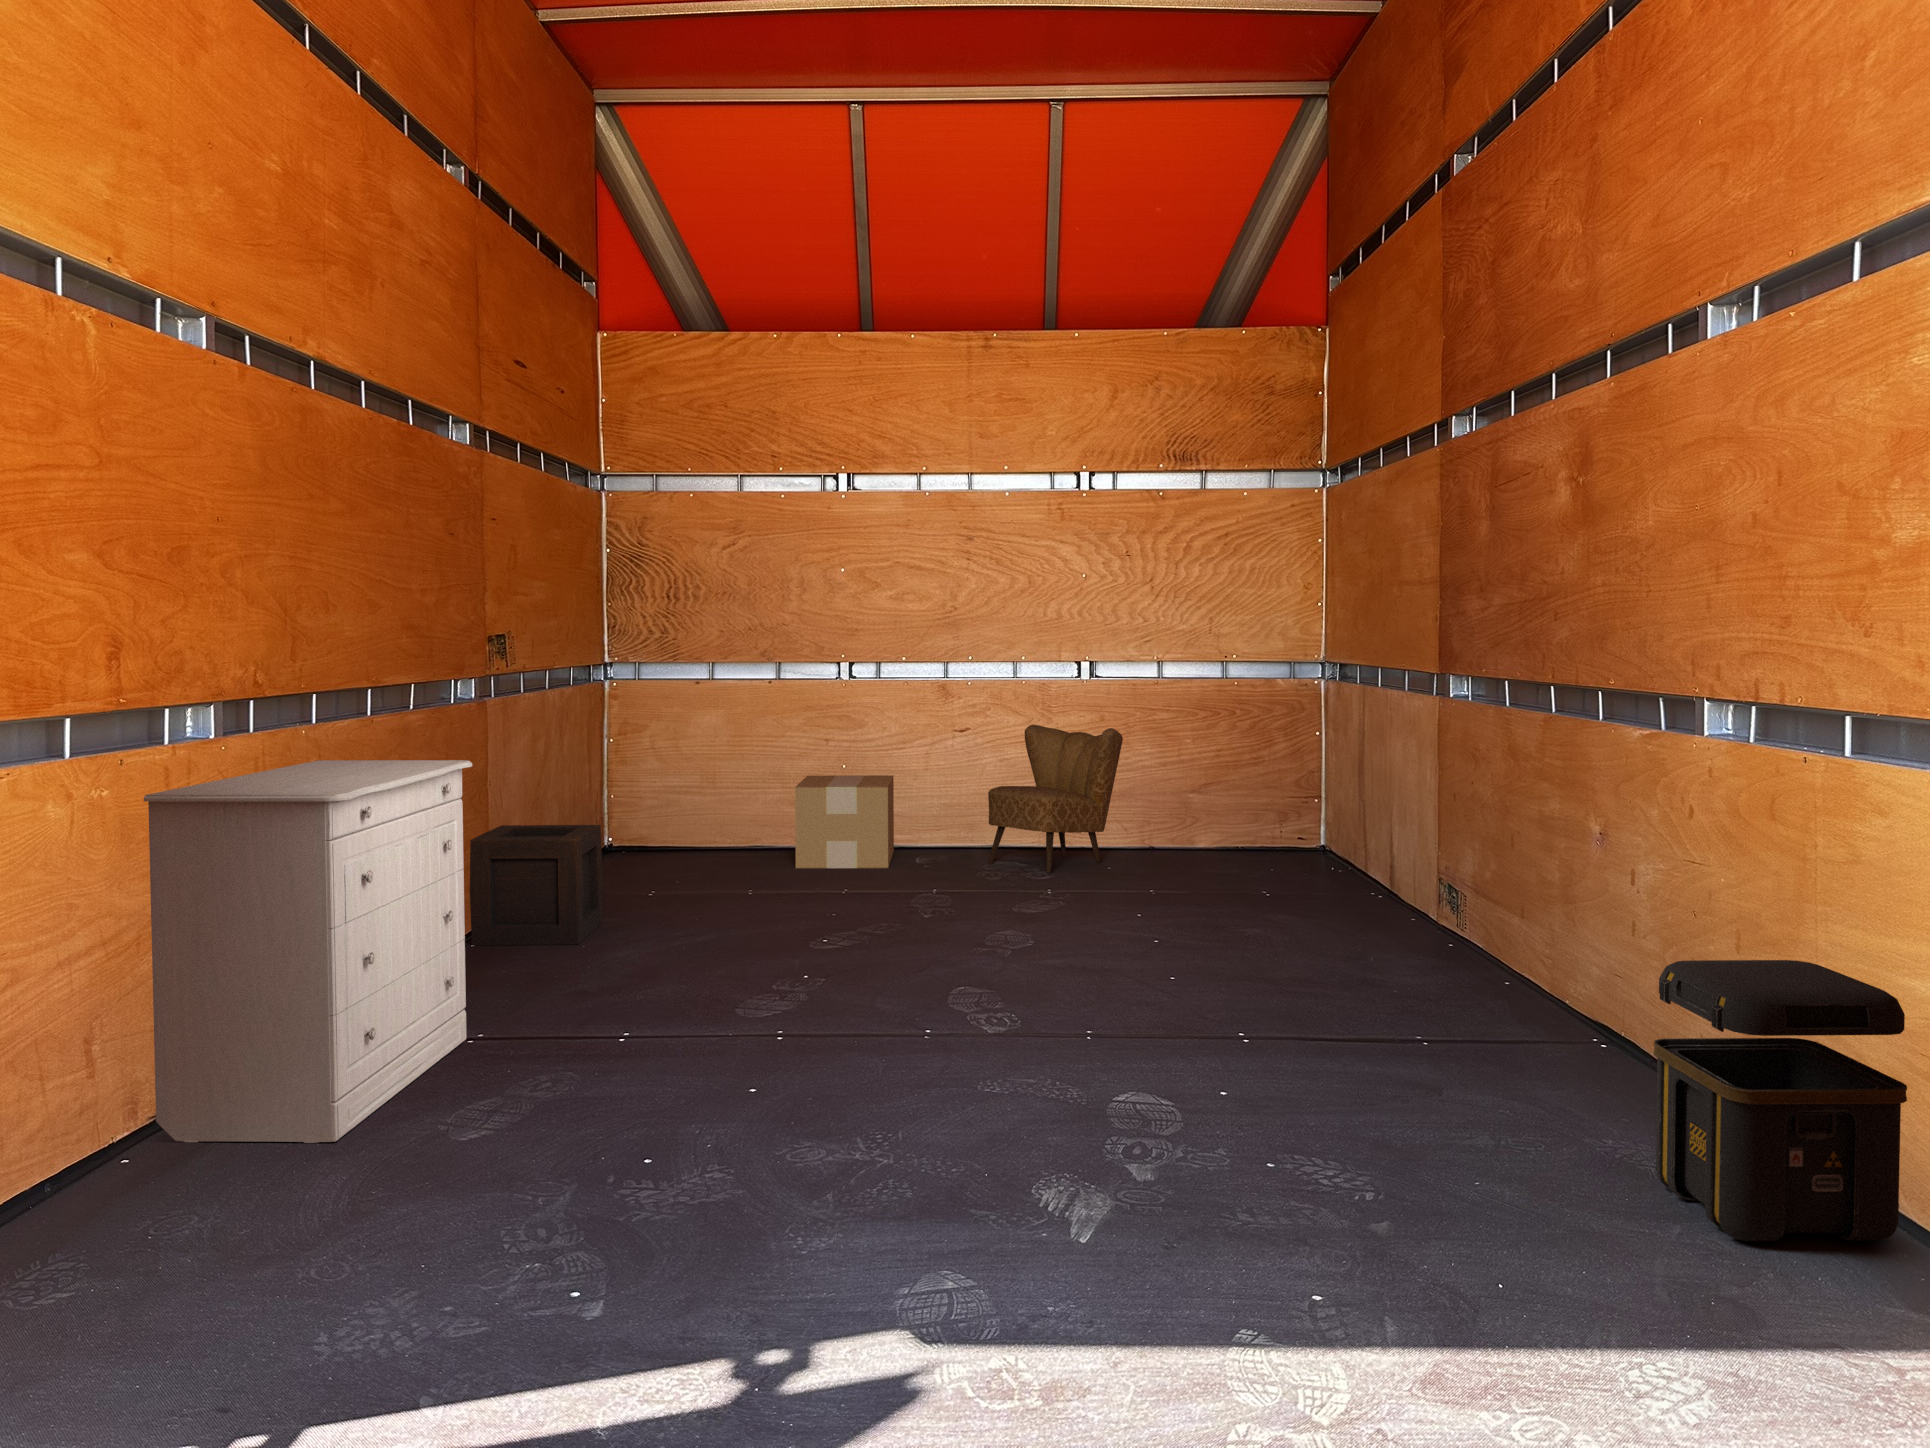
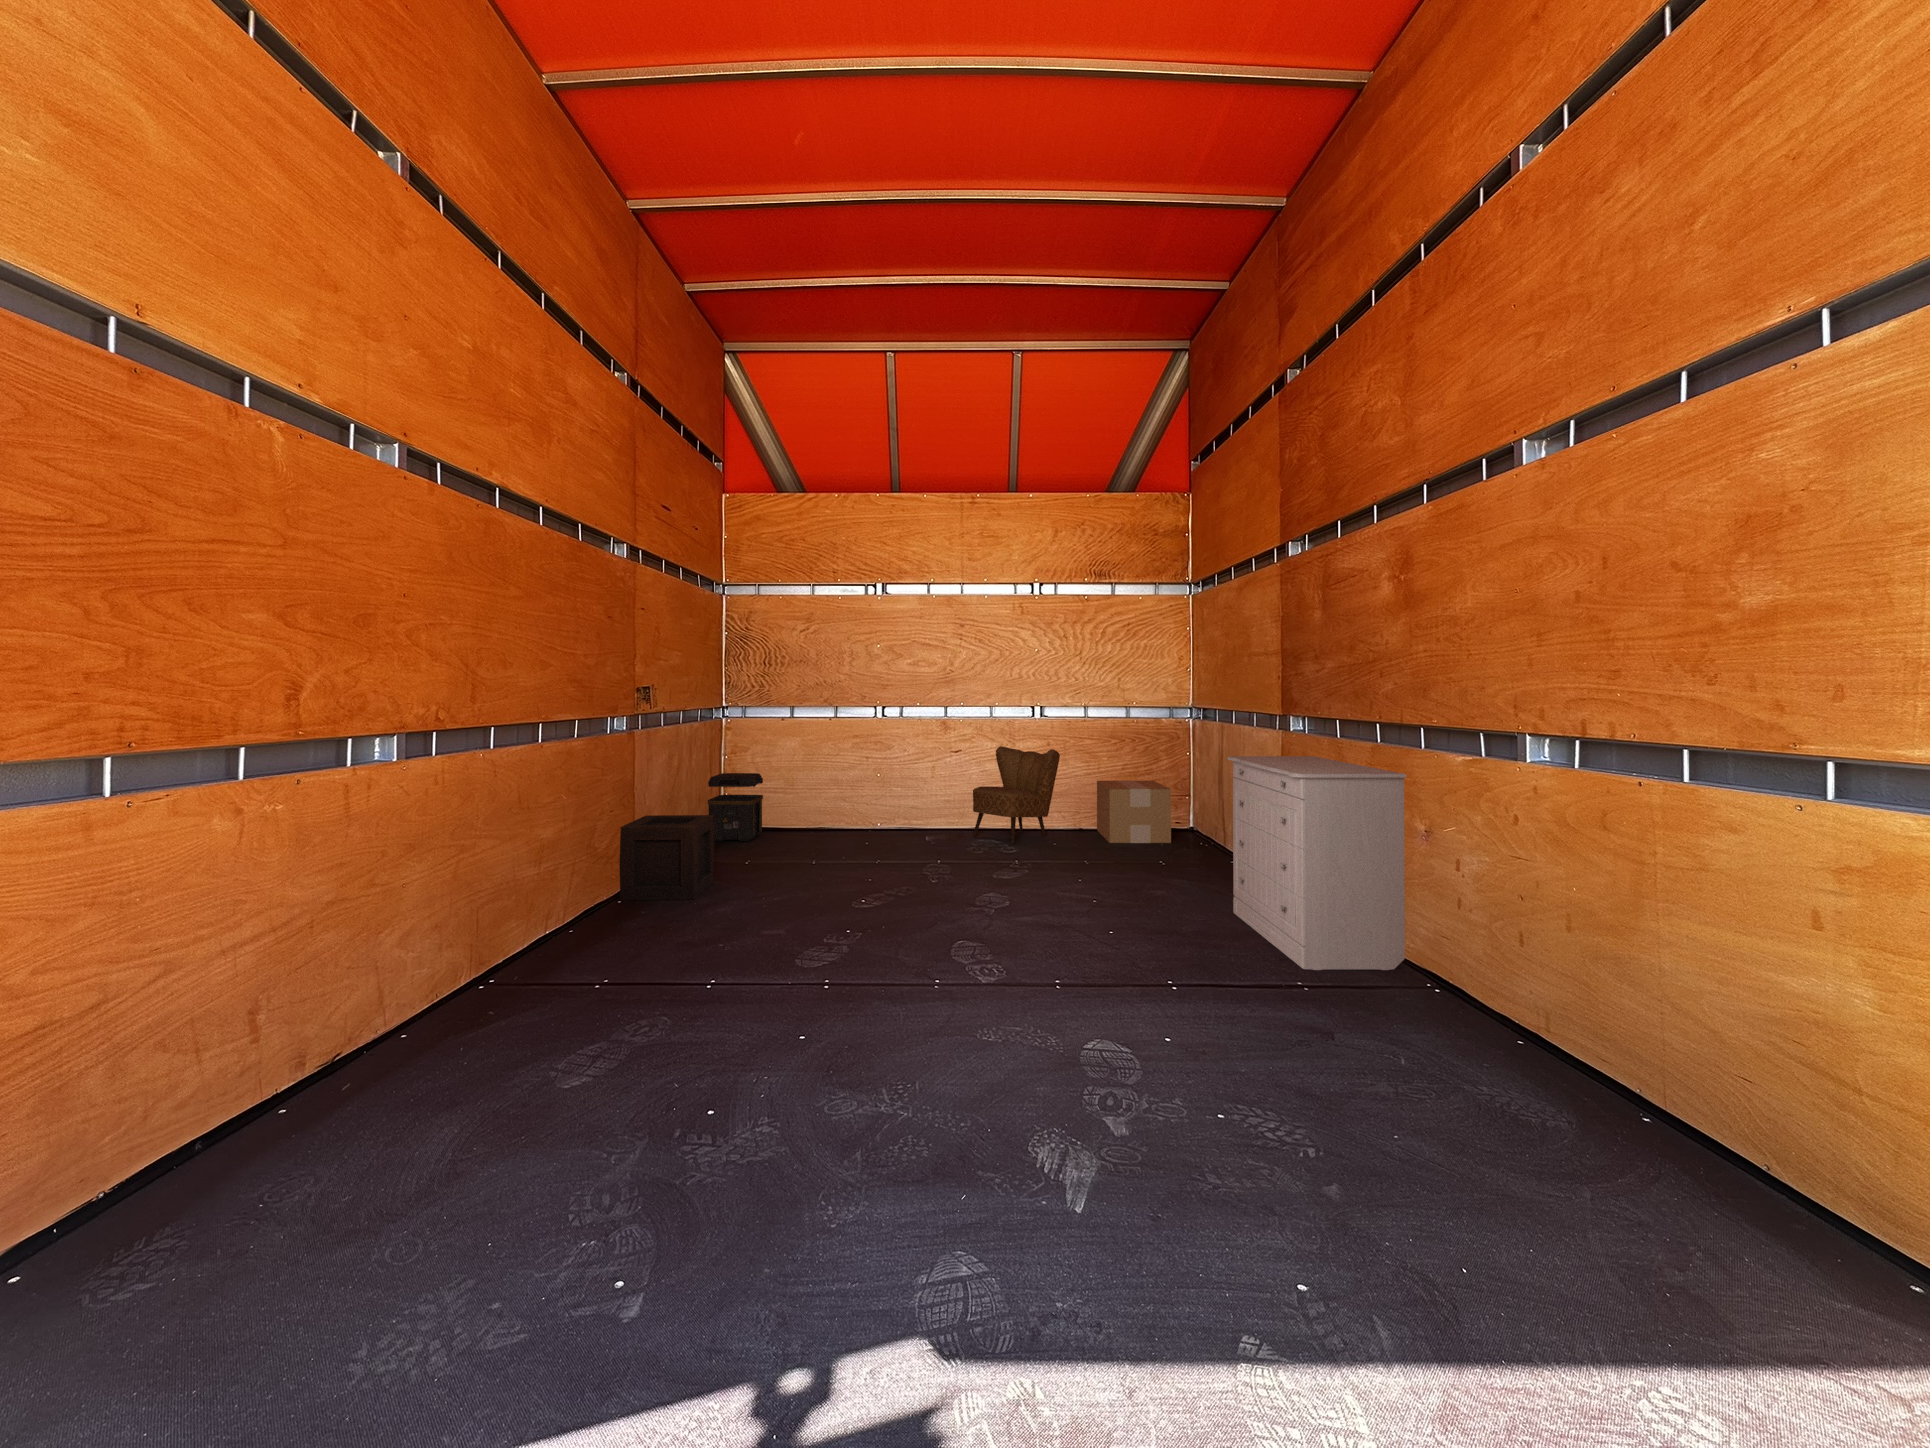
dresser: present [144,760,472,1143] -> present [1227,756,1407,970]
cardboard box: present [795,775,894,868] -> present [1097,781,1171,843]
toolbox: present [1654,960,1907,1241] -> present [708,773,763,841]

